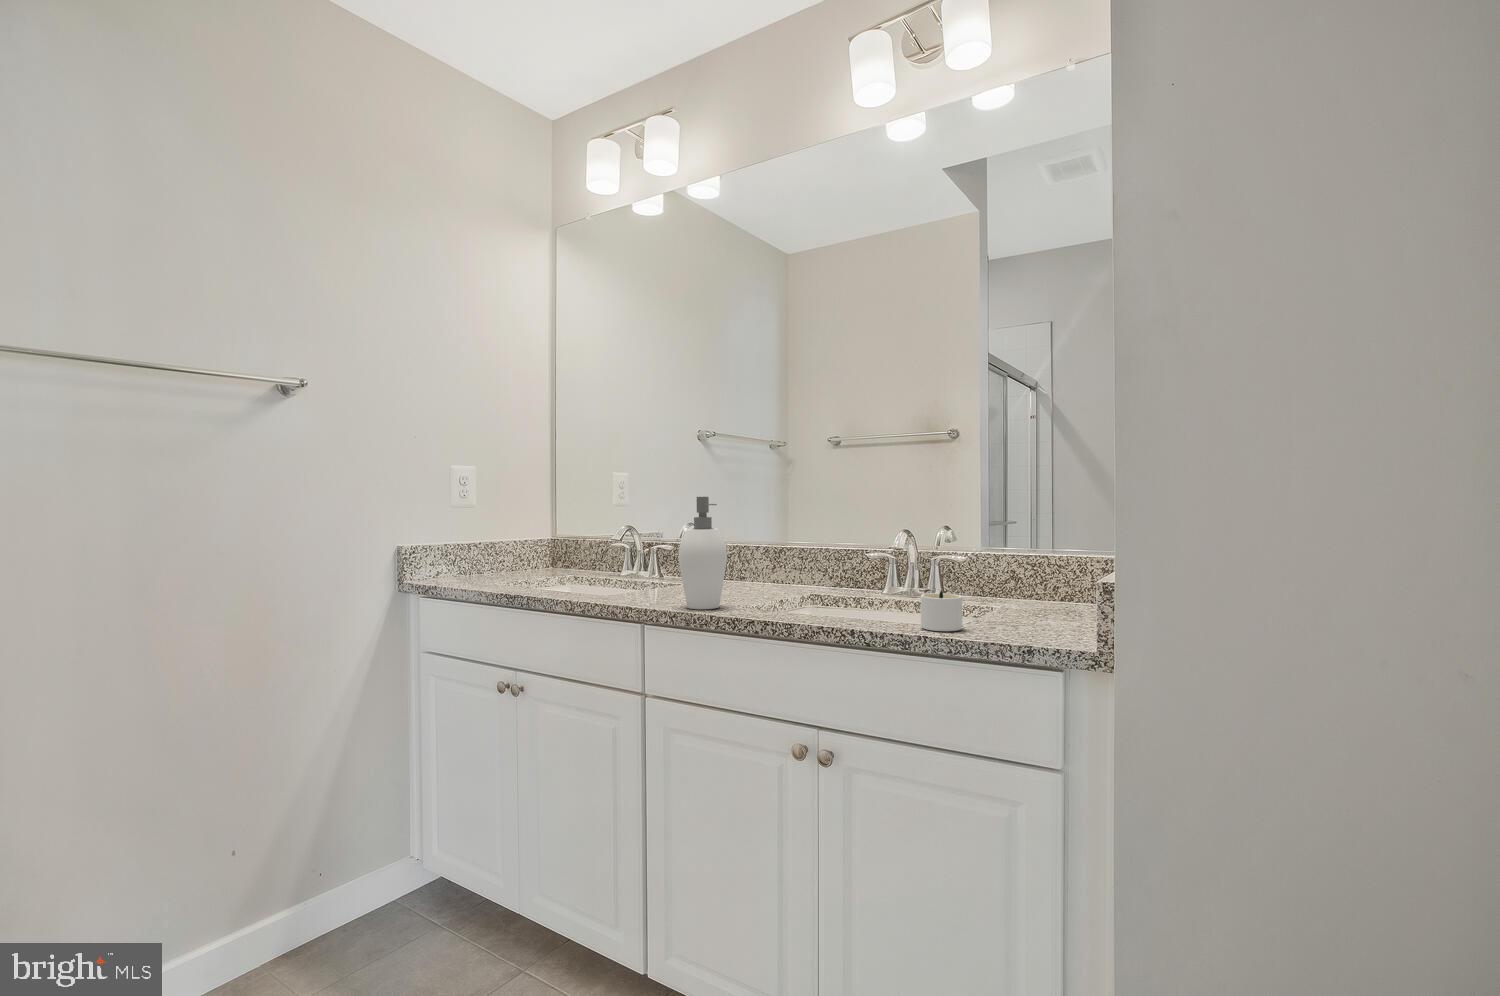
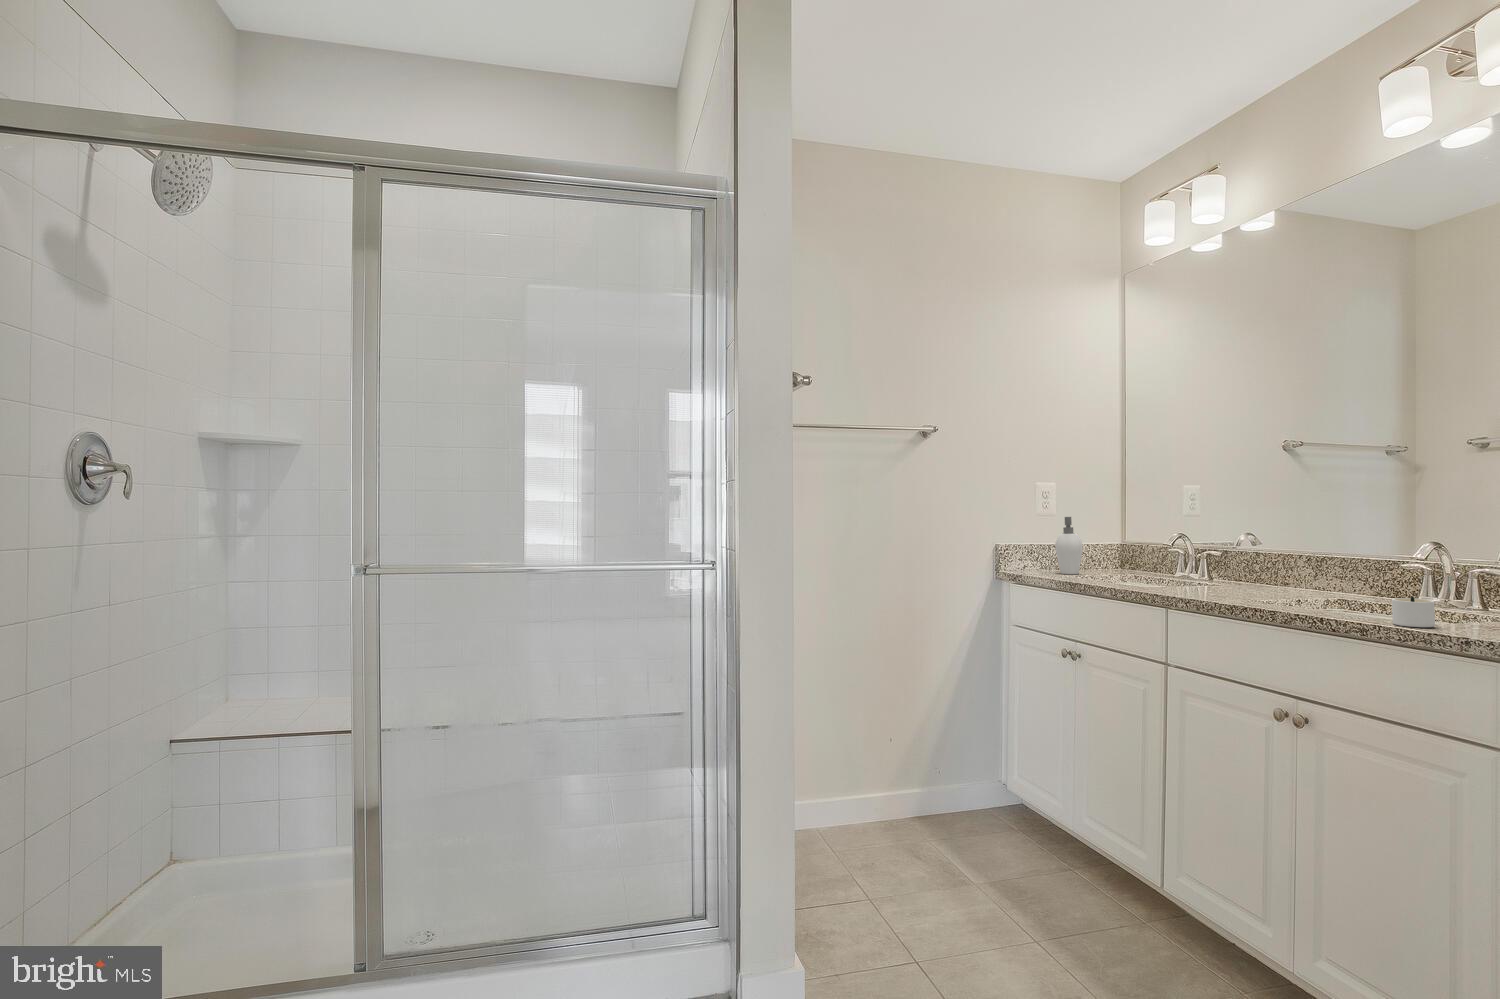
soap dispenser: present [678,497,727,609] -> present [1055,517,1083,574]

